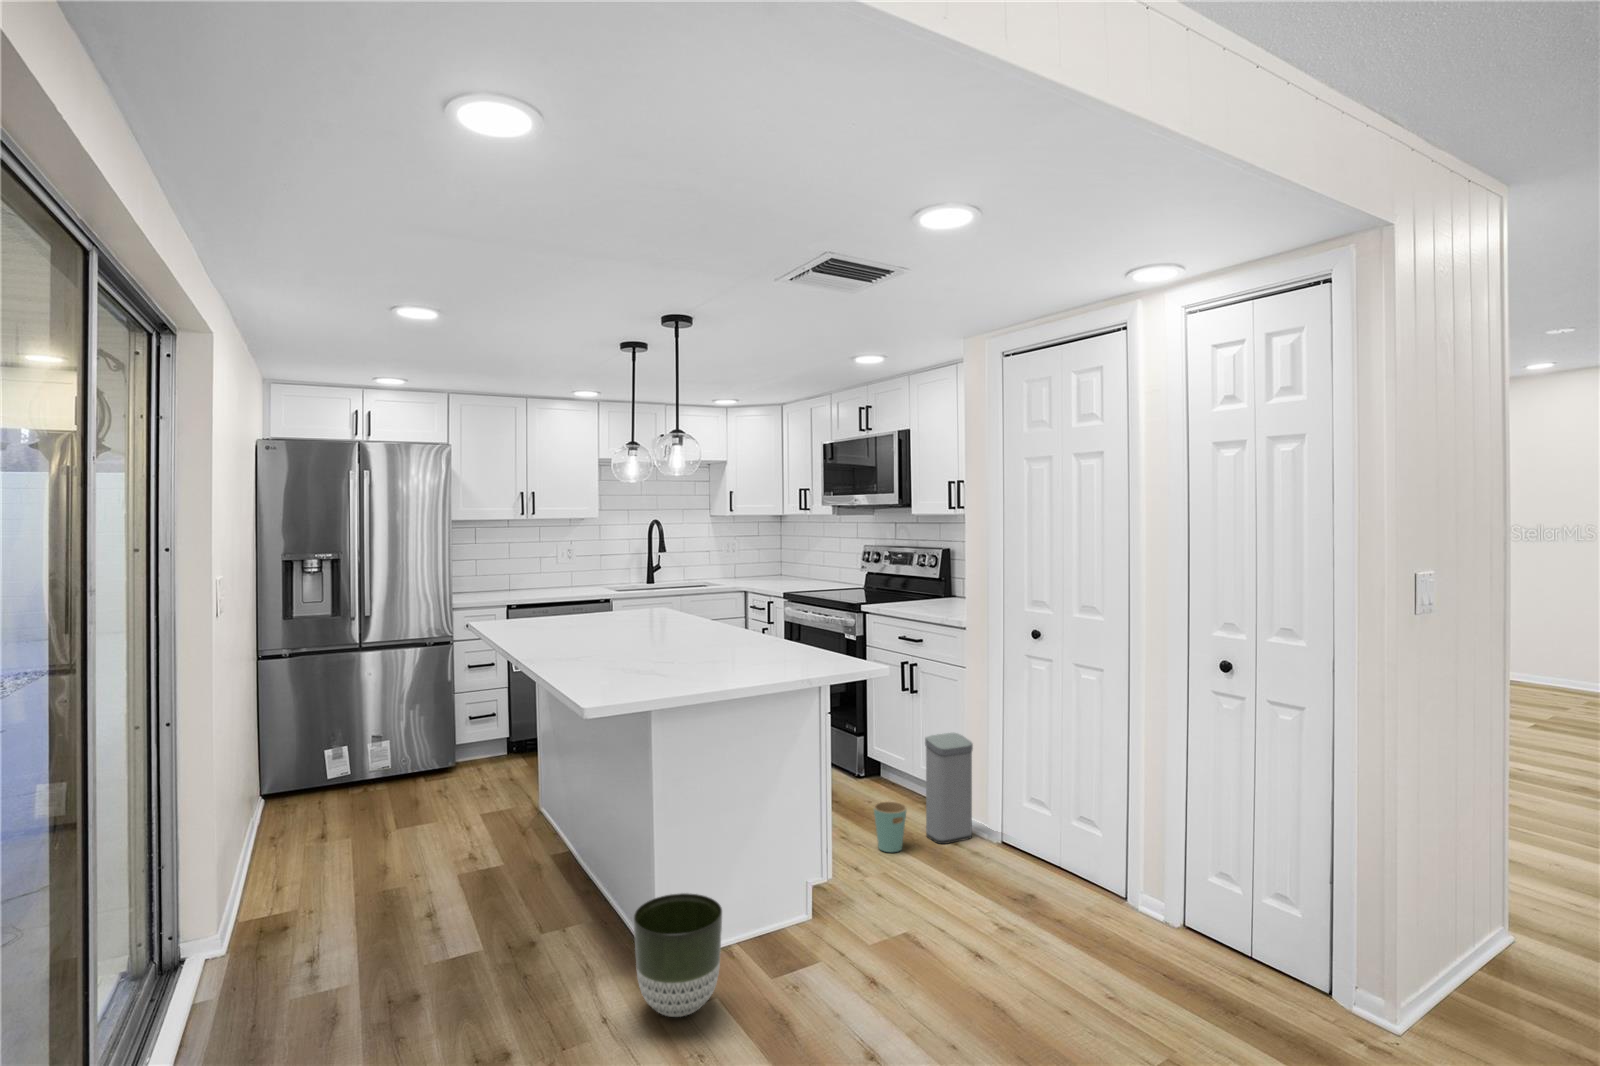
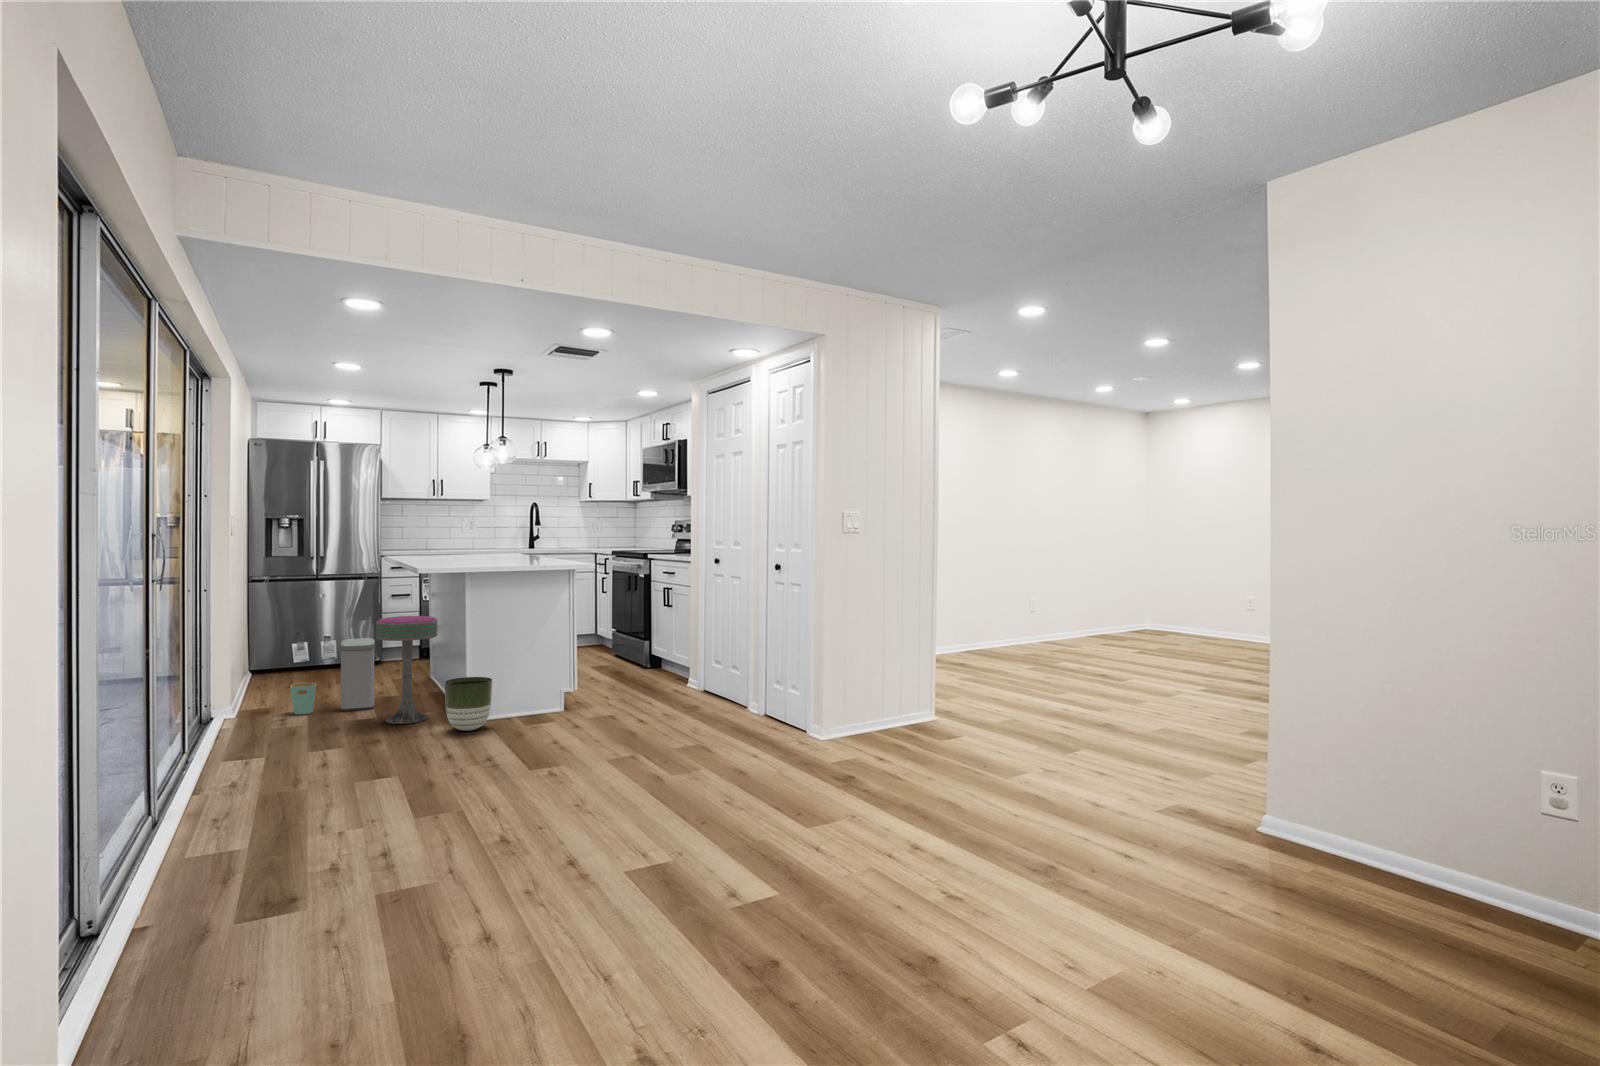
trash can: present [874,733,973,852] -> present [290,638,375,714]
bar stool: none [489,761,598,983] -> present [376,616,438,724]

